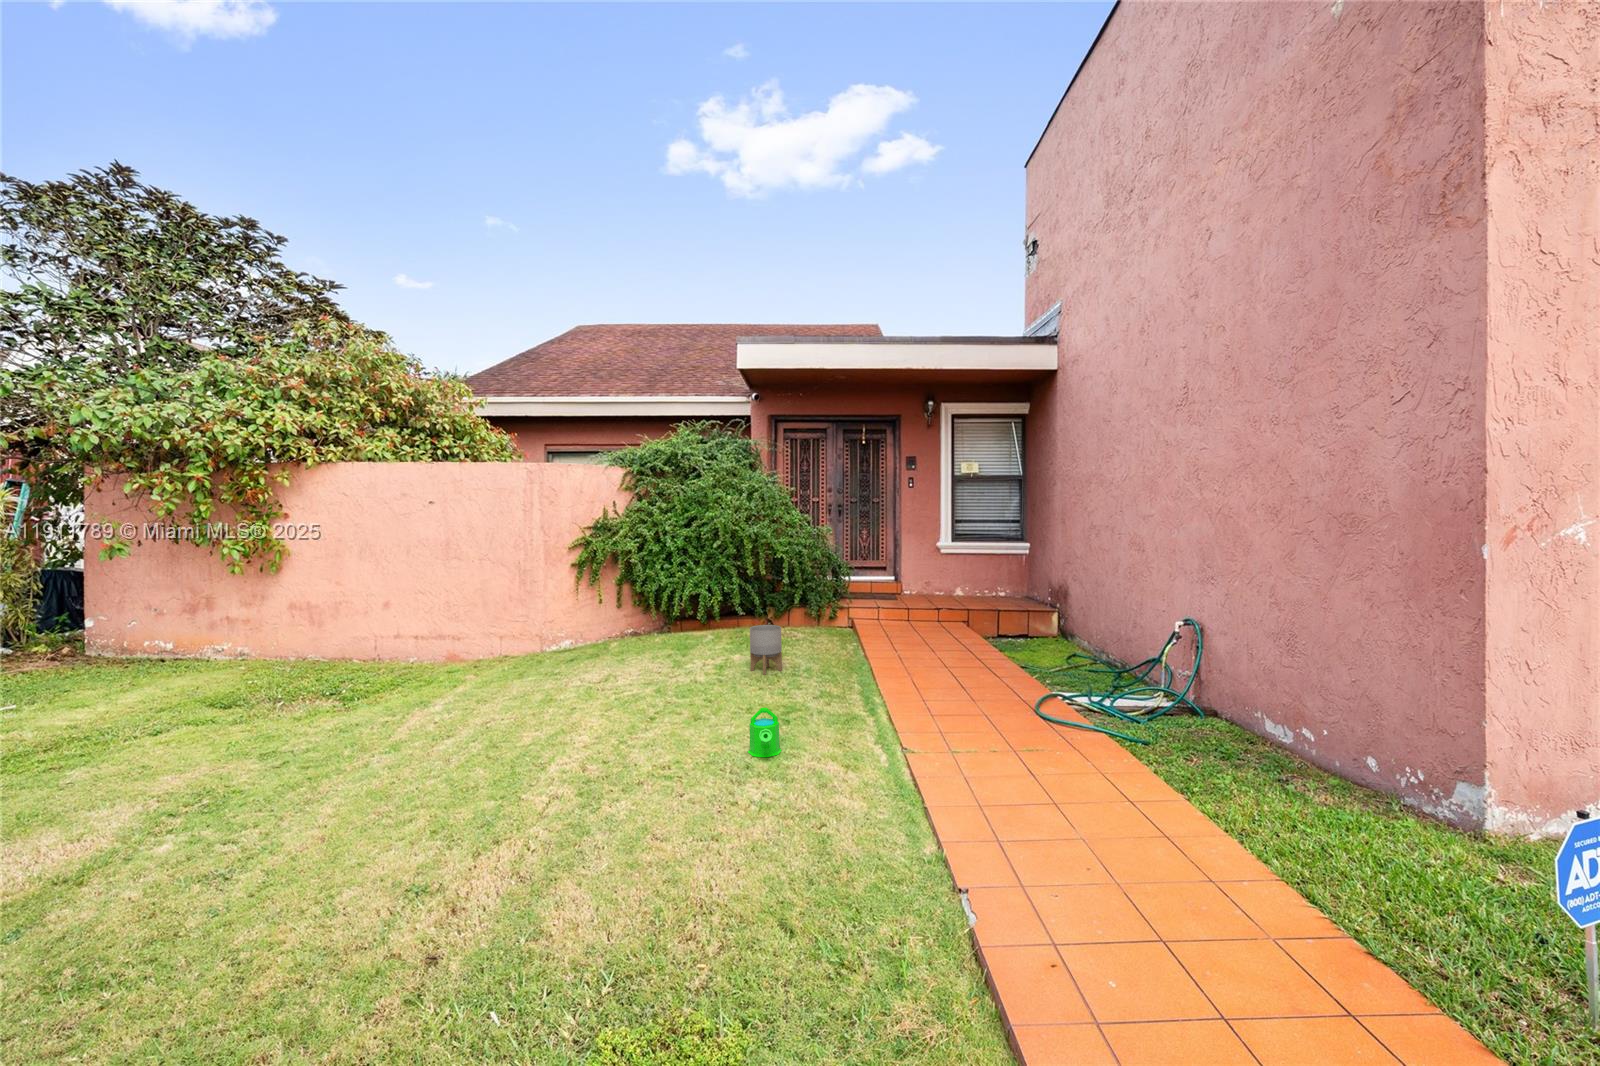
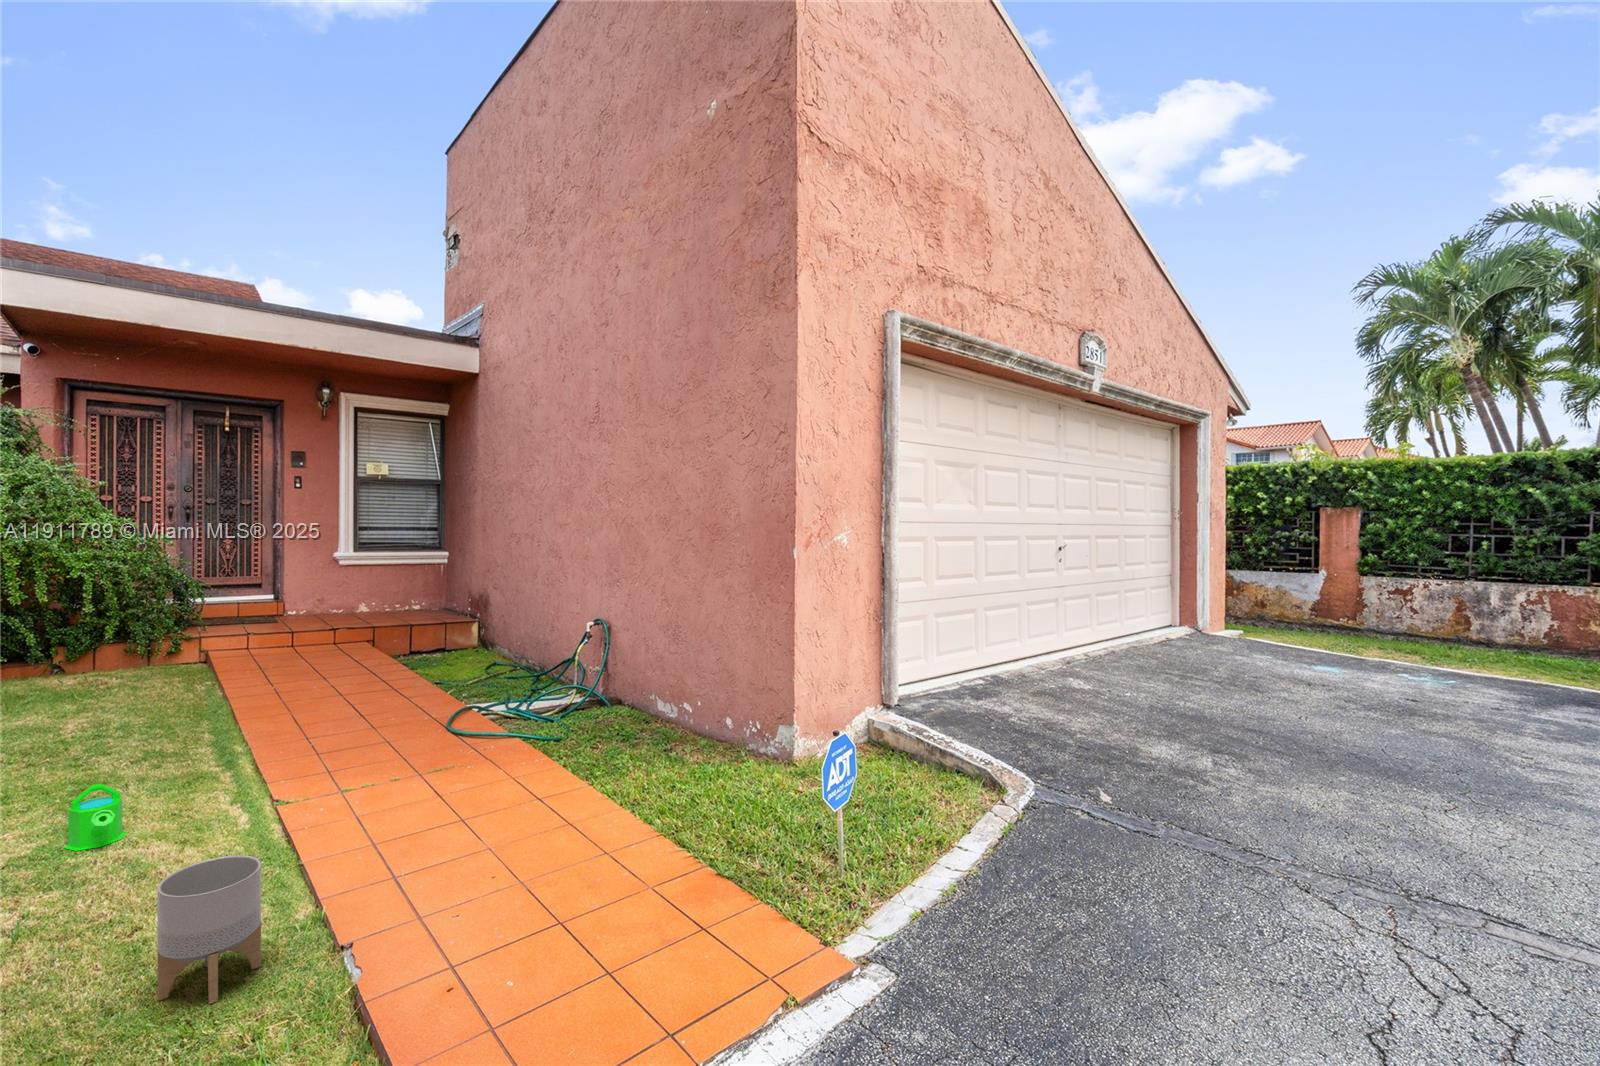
planter: present [750,625,782,675] -> present [157,855,261,1004]

